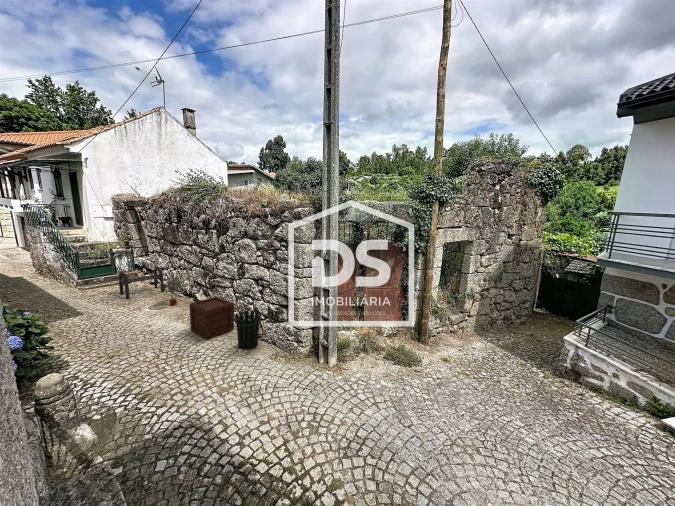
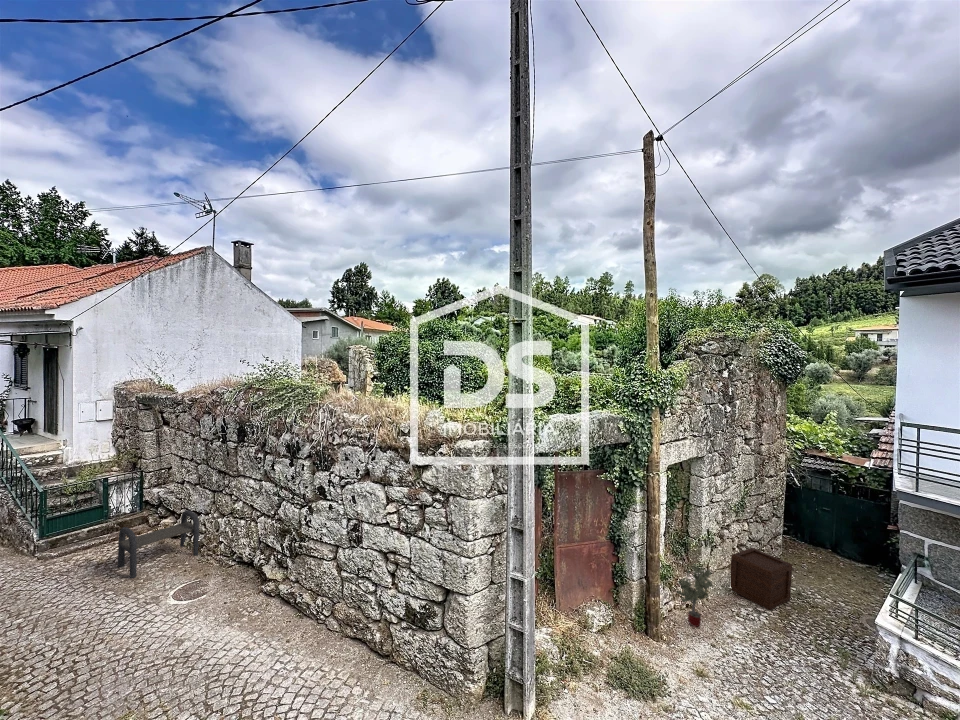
potted tree: present [167,275,185,306] -> present [676,564,713,627]
wooden crate: present [190,297,234,339] -> present [730,548,792,610]
waste bin: present [234,311,261,350] -> none [348,608,395,692]

